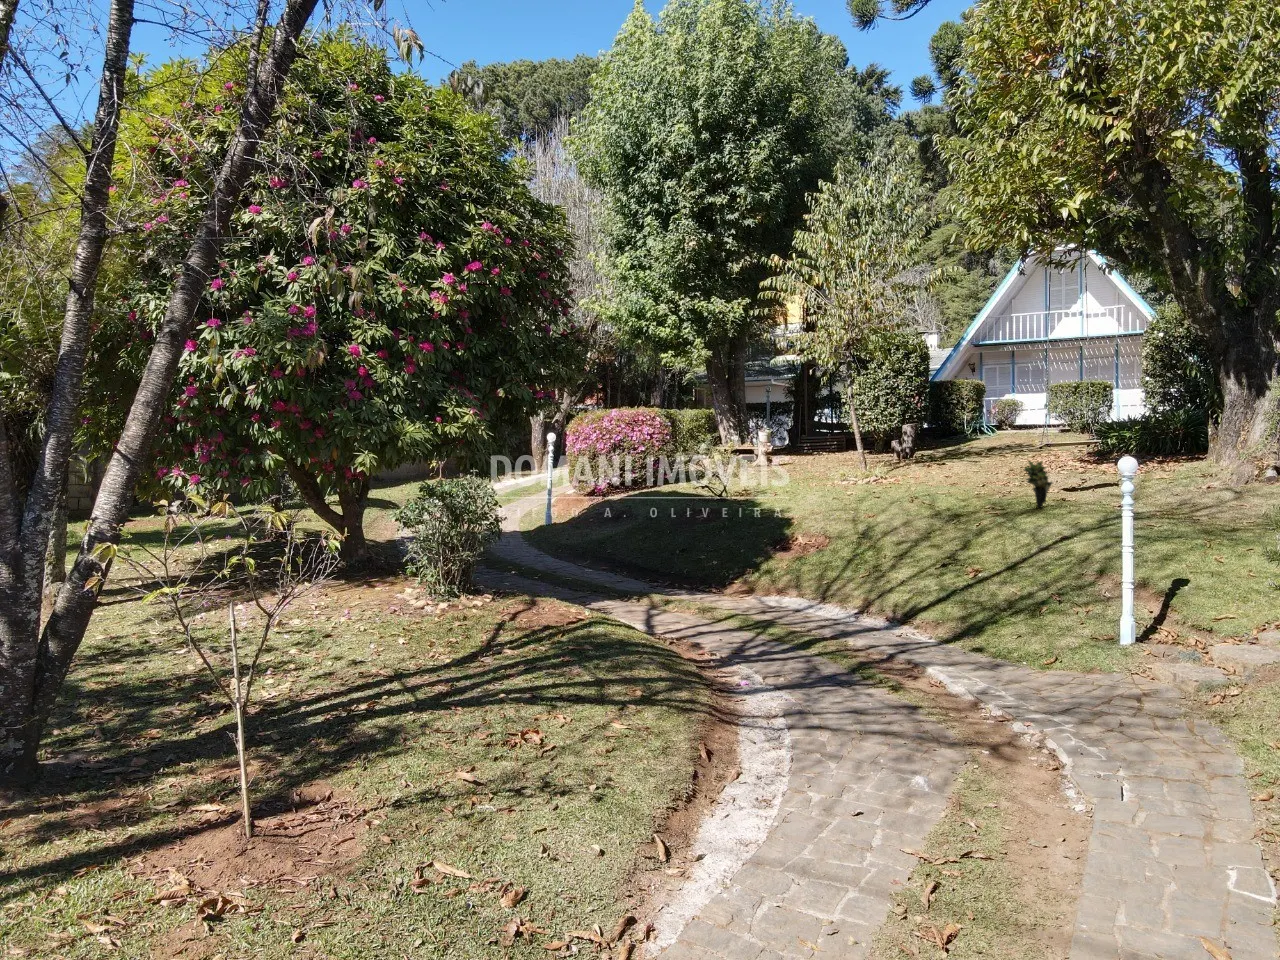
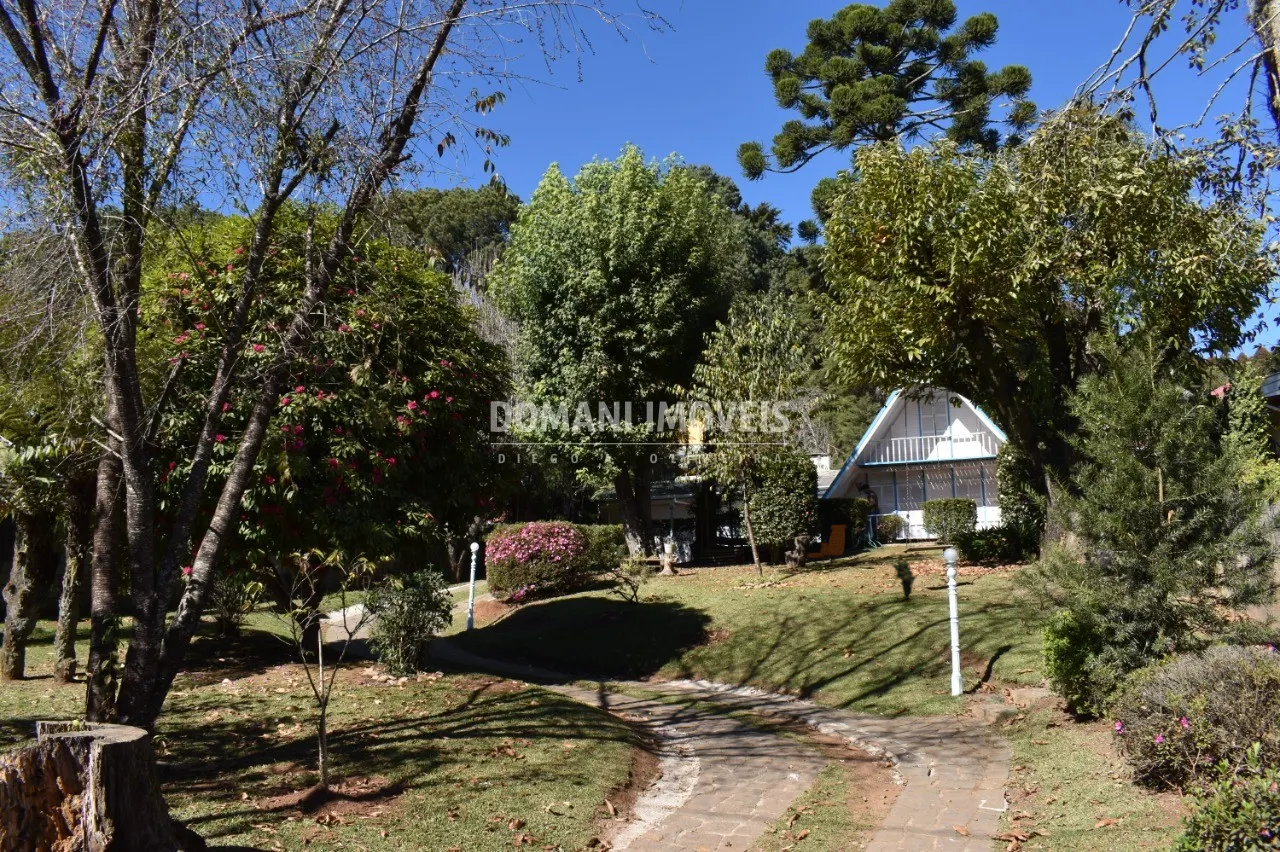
lounge chair: none [915,413,961,457] -> present [807,525,845,565]

